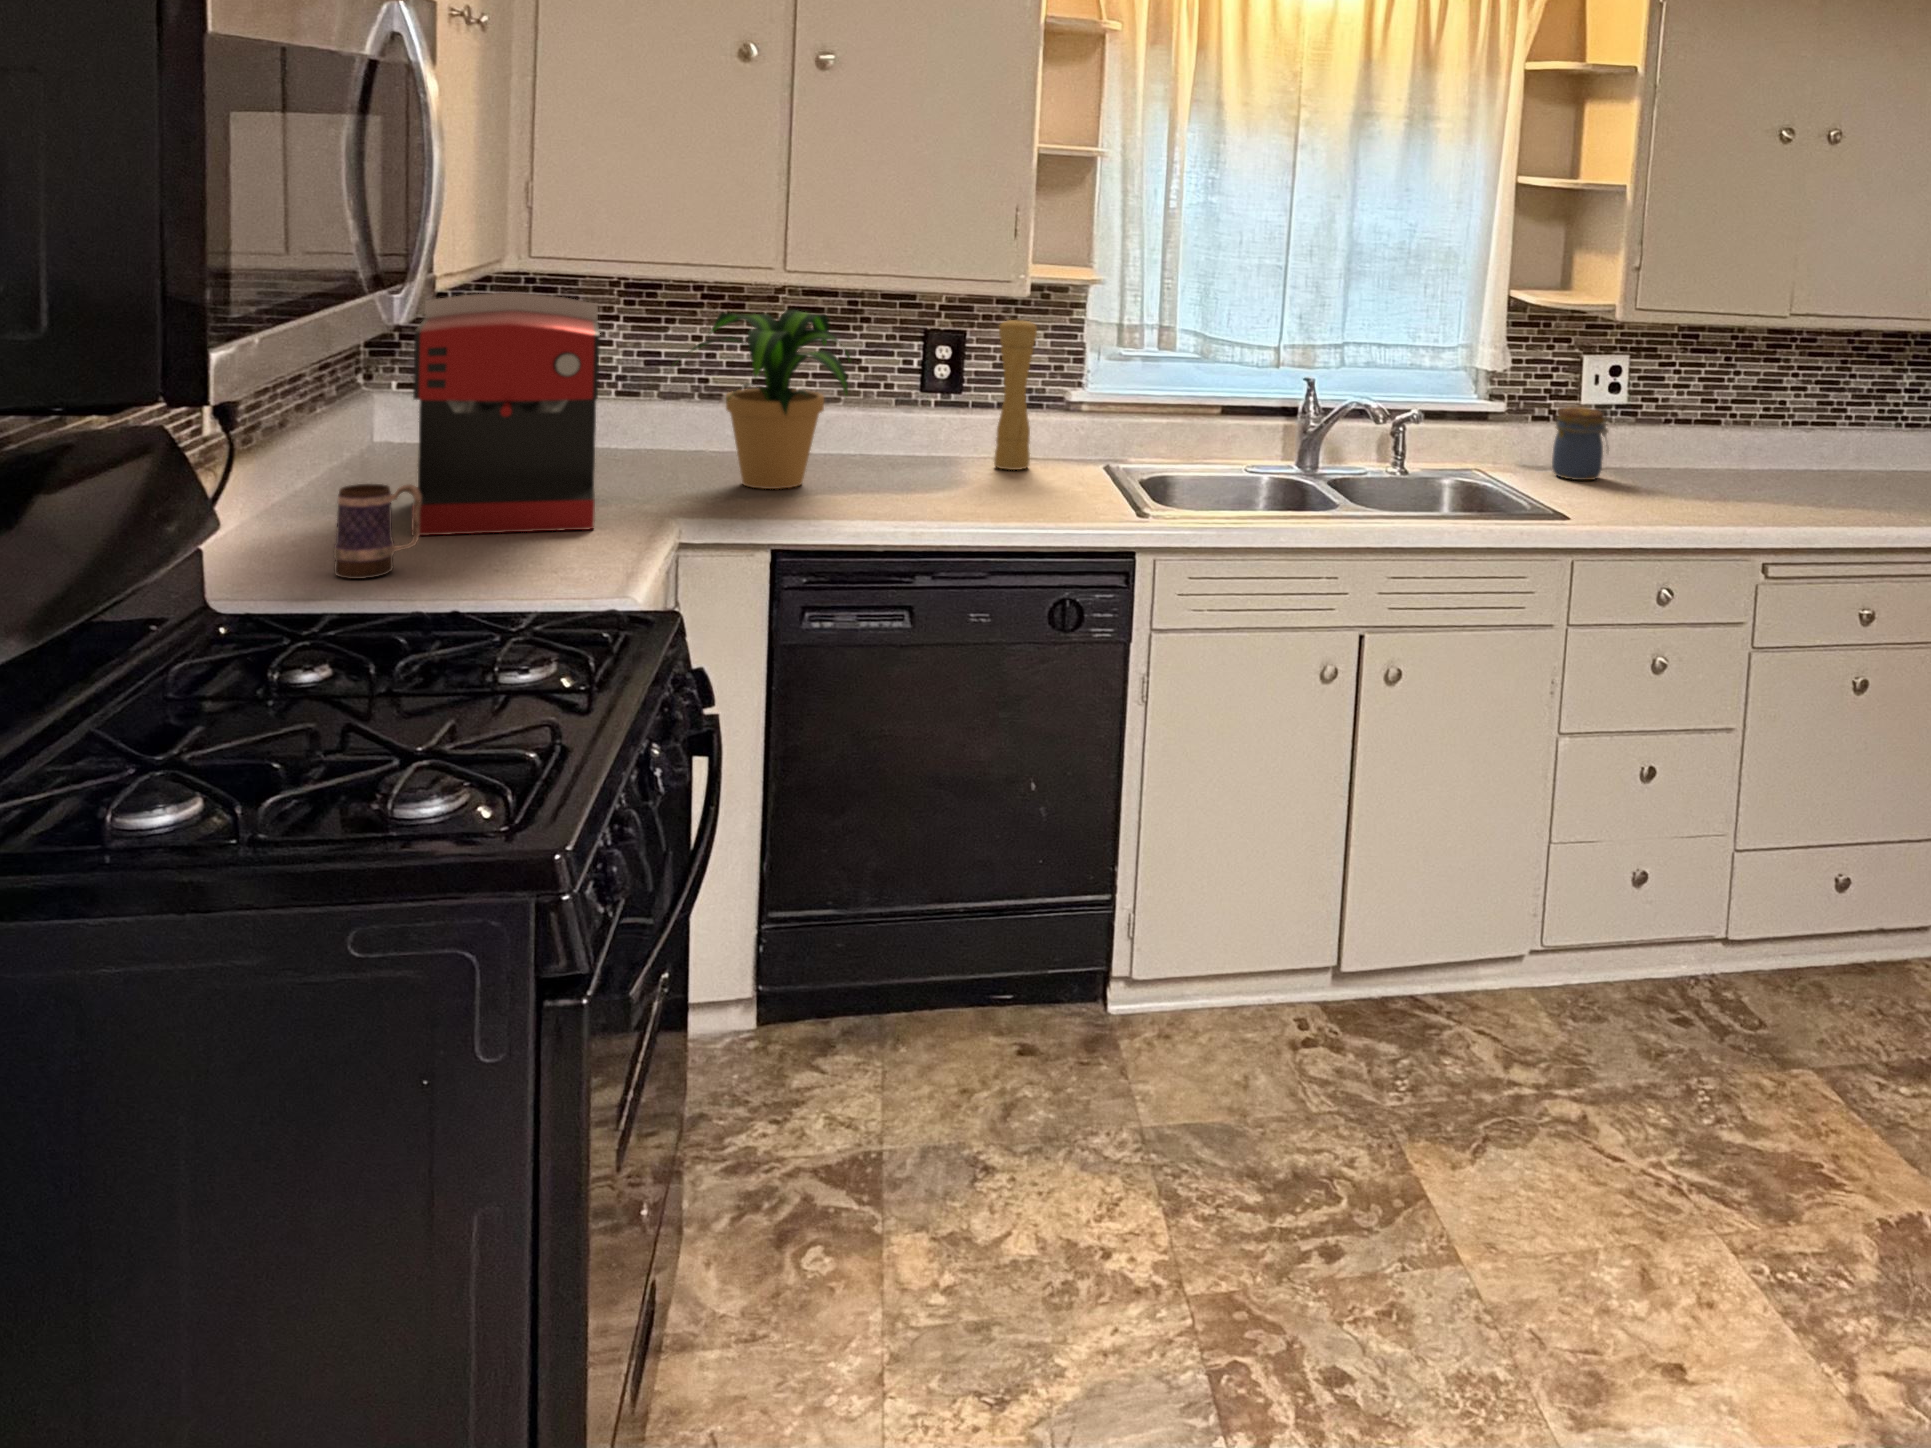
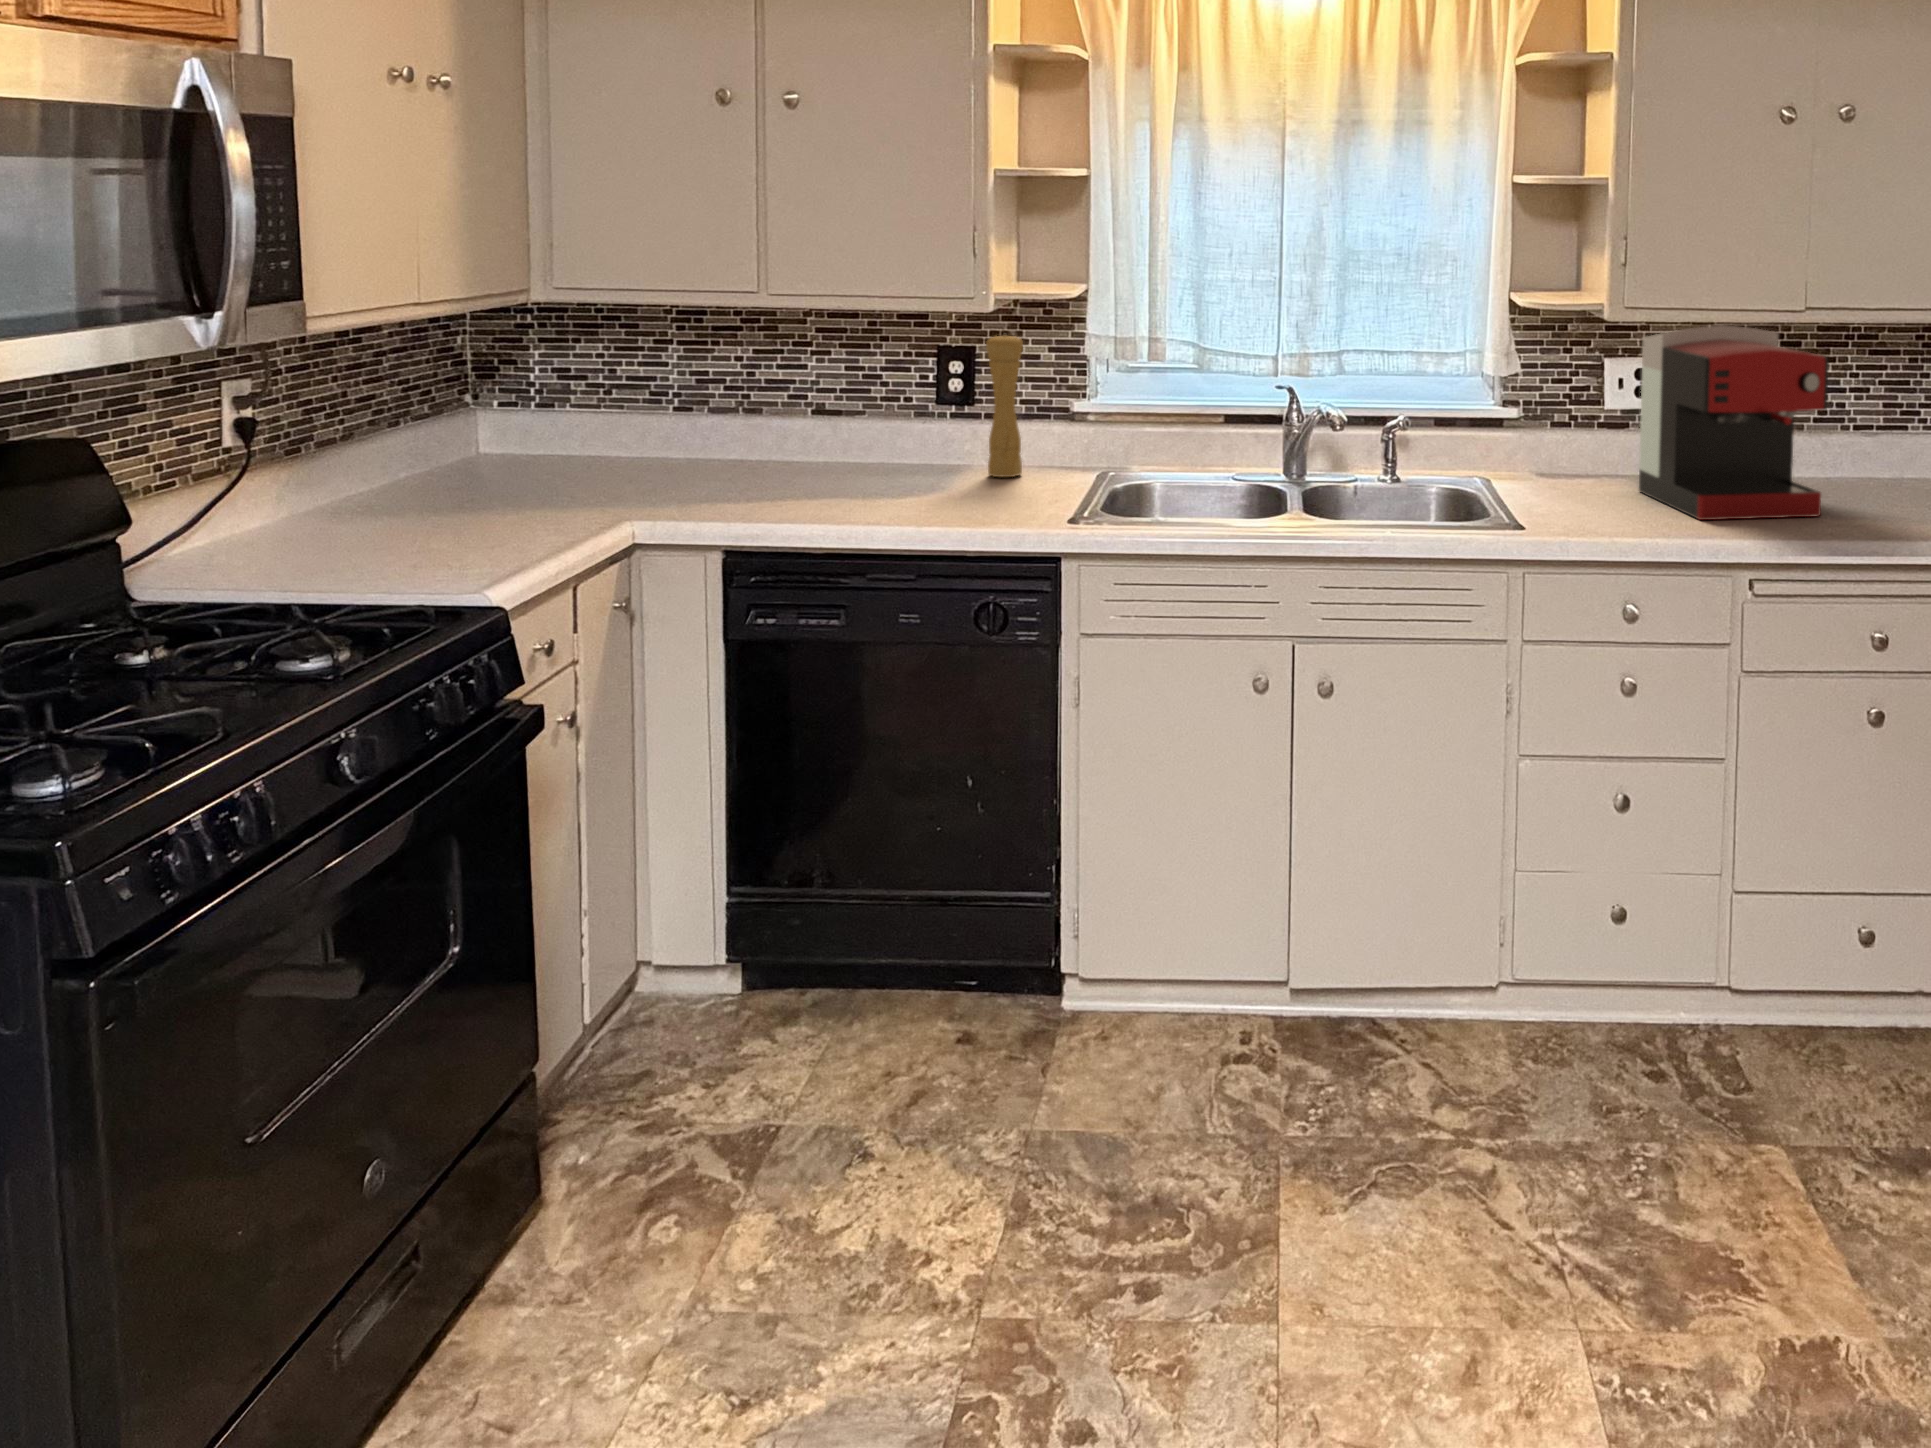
coffee maker: present [411,292,600,536] -> present [1639,325,1829,520]
potted plant: present [688,310,850,489] -> none [664,331,838,495]
jar: present [1552,407,1609,480] -> none [1558,411,1617,488]
mug: present [334,484,422,579] -> none [279,491,353,574]

